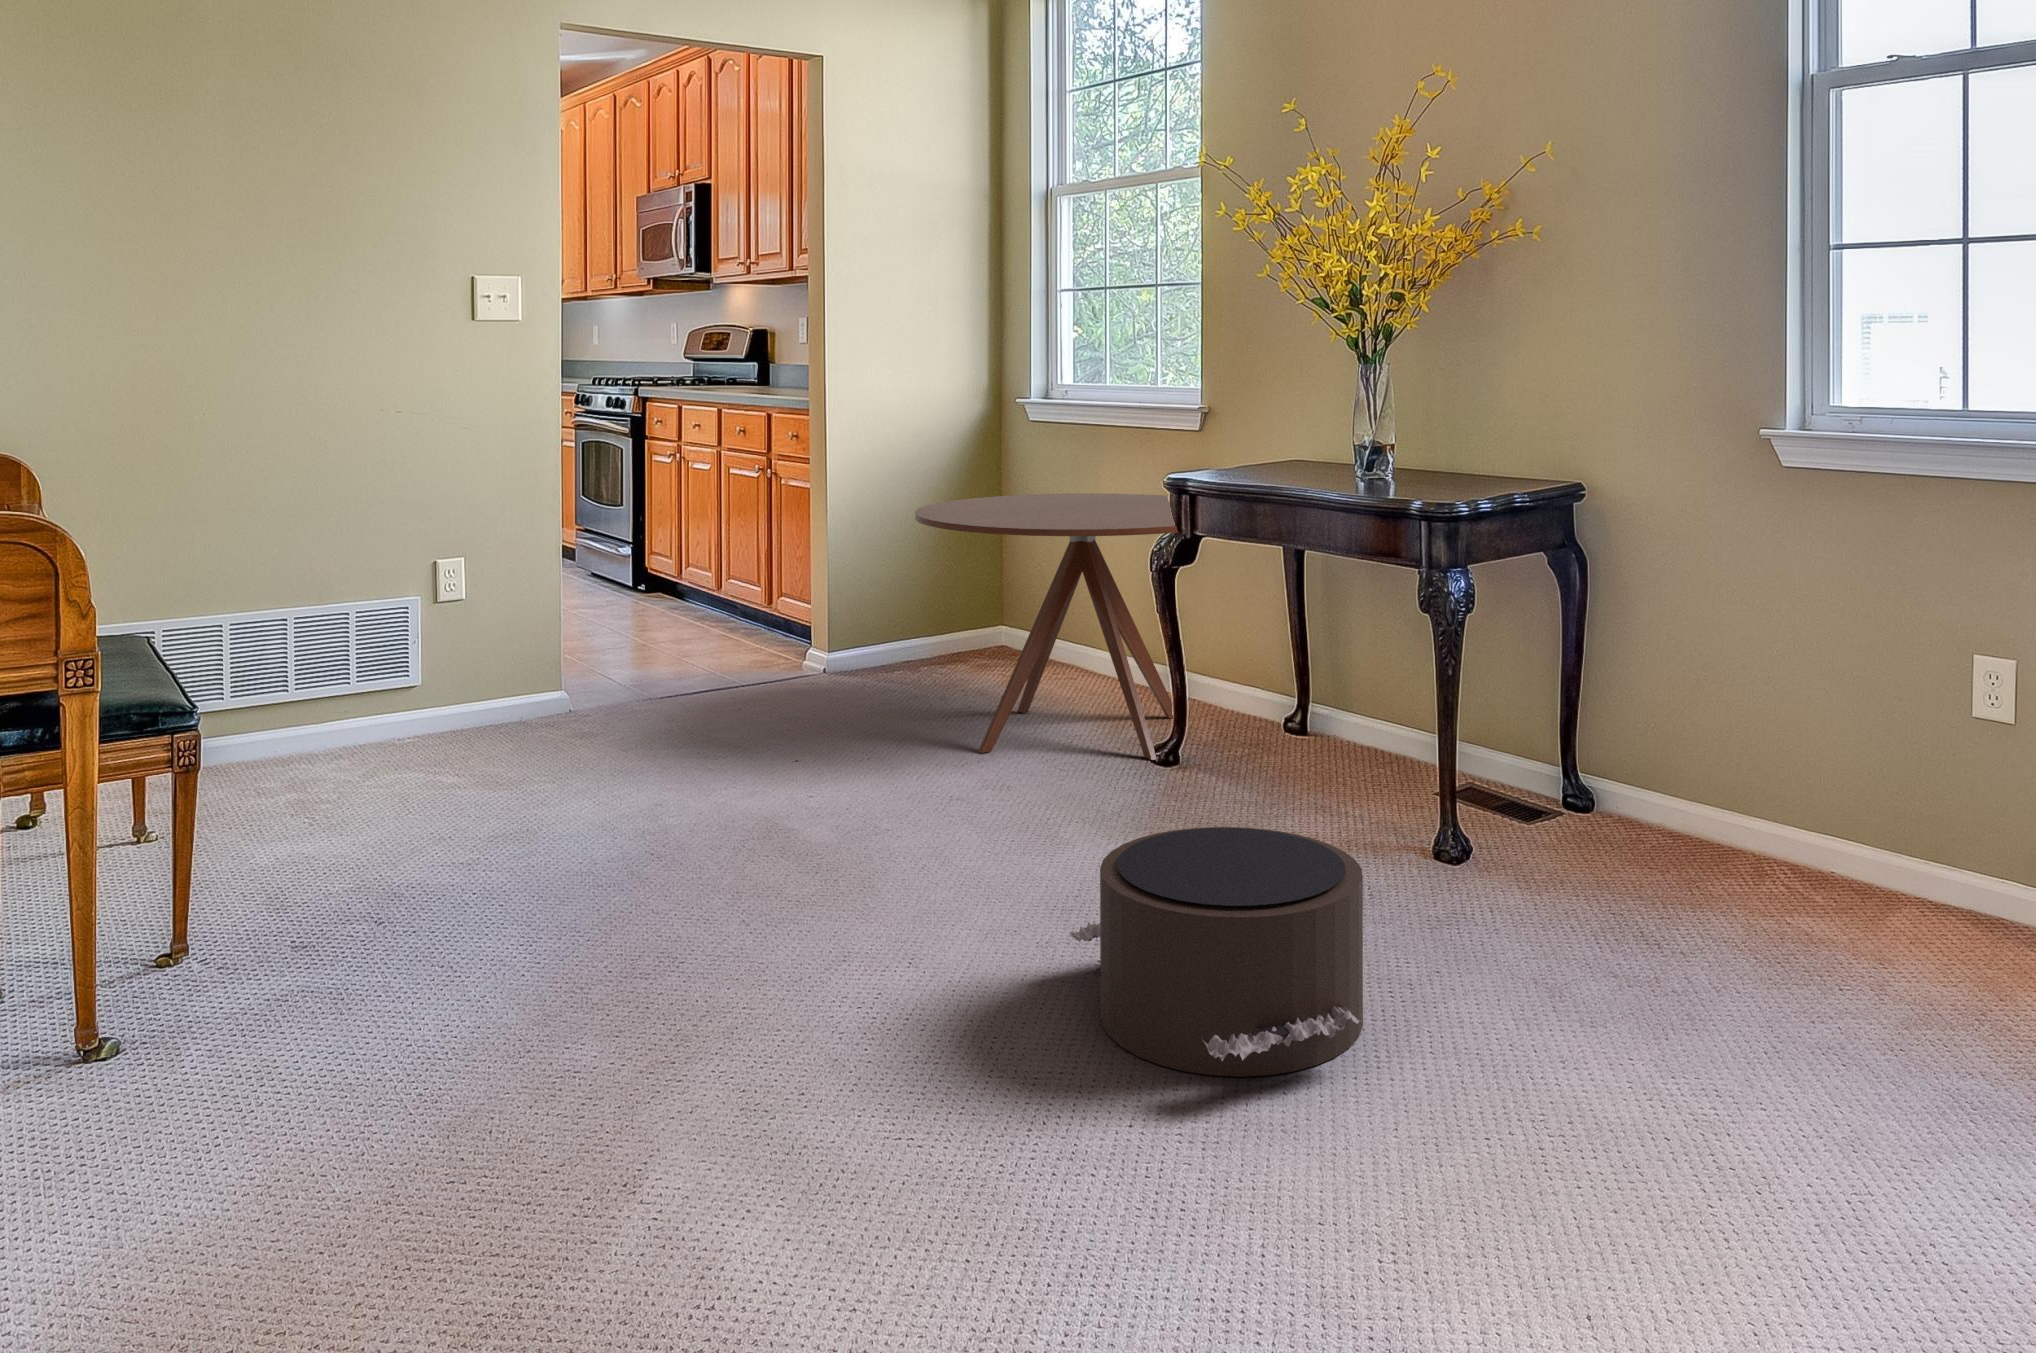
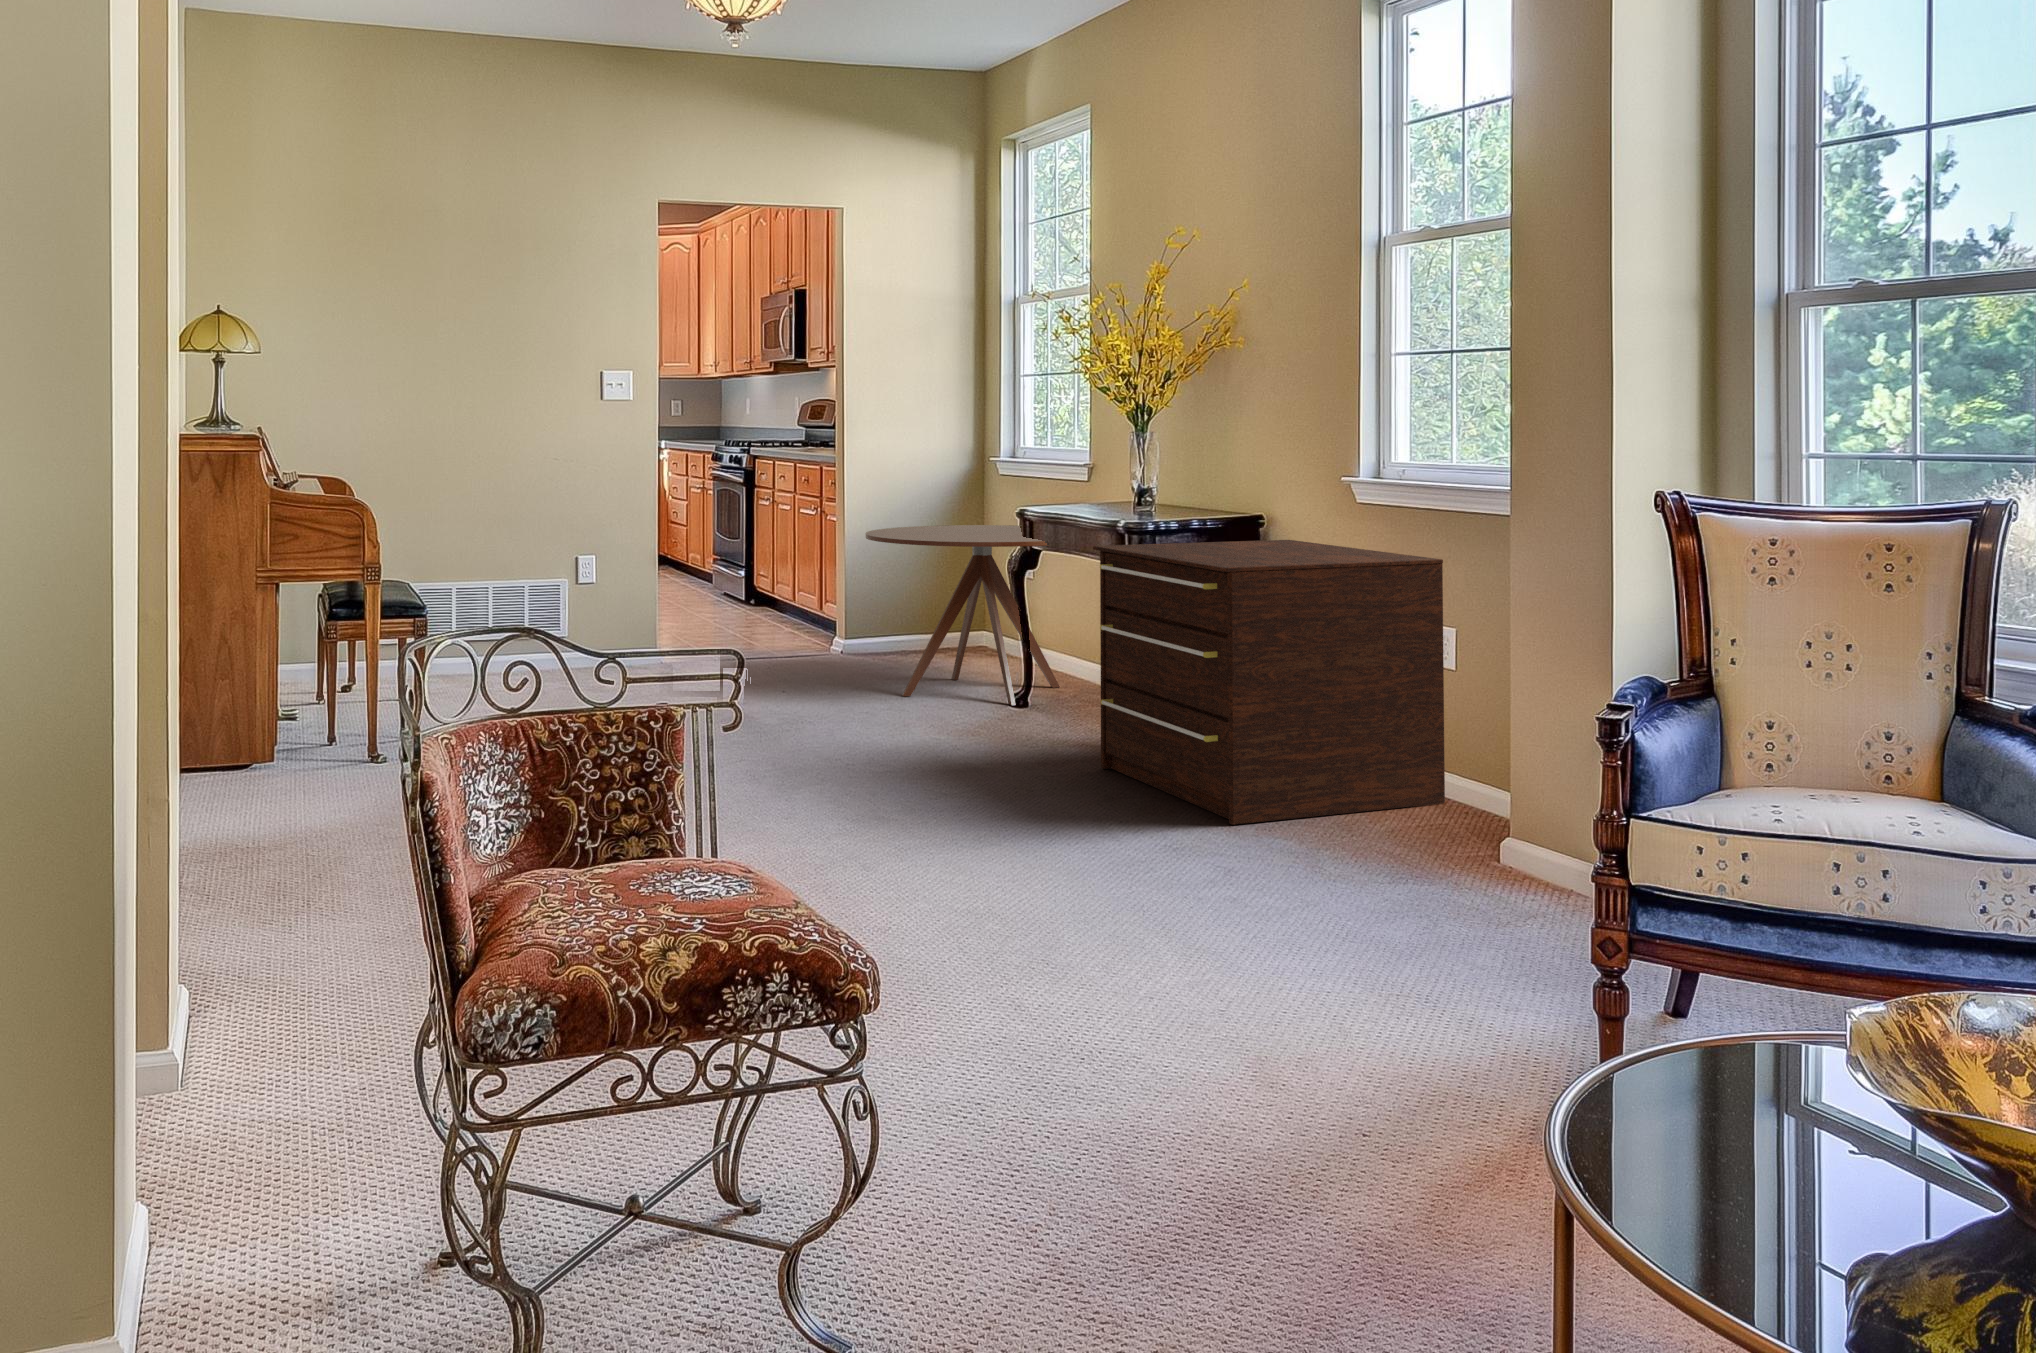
dresser: none [1423,520,2009,1037] -> present [1093,540,1445,825]
pouf: present [1070,827,1363,1077] -> none [848,700,994,813]

